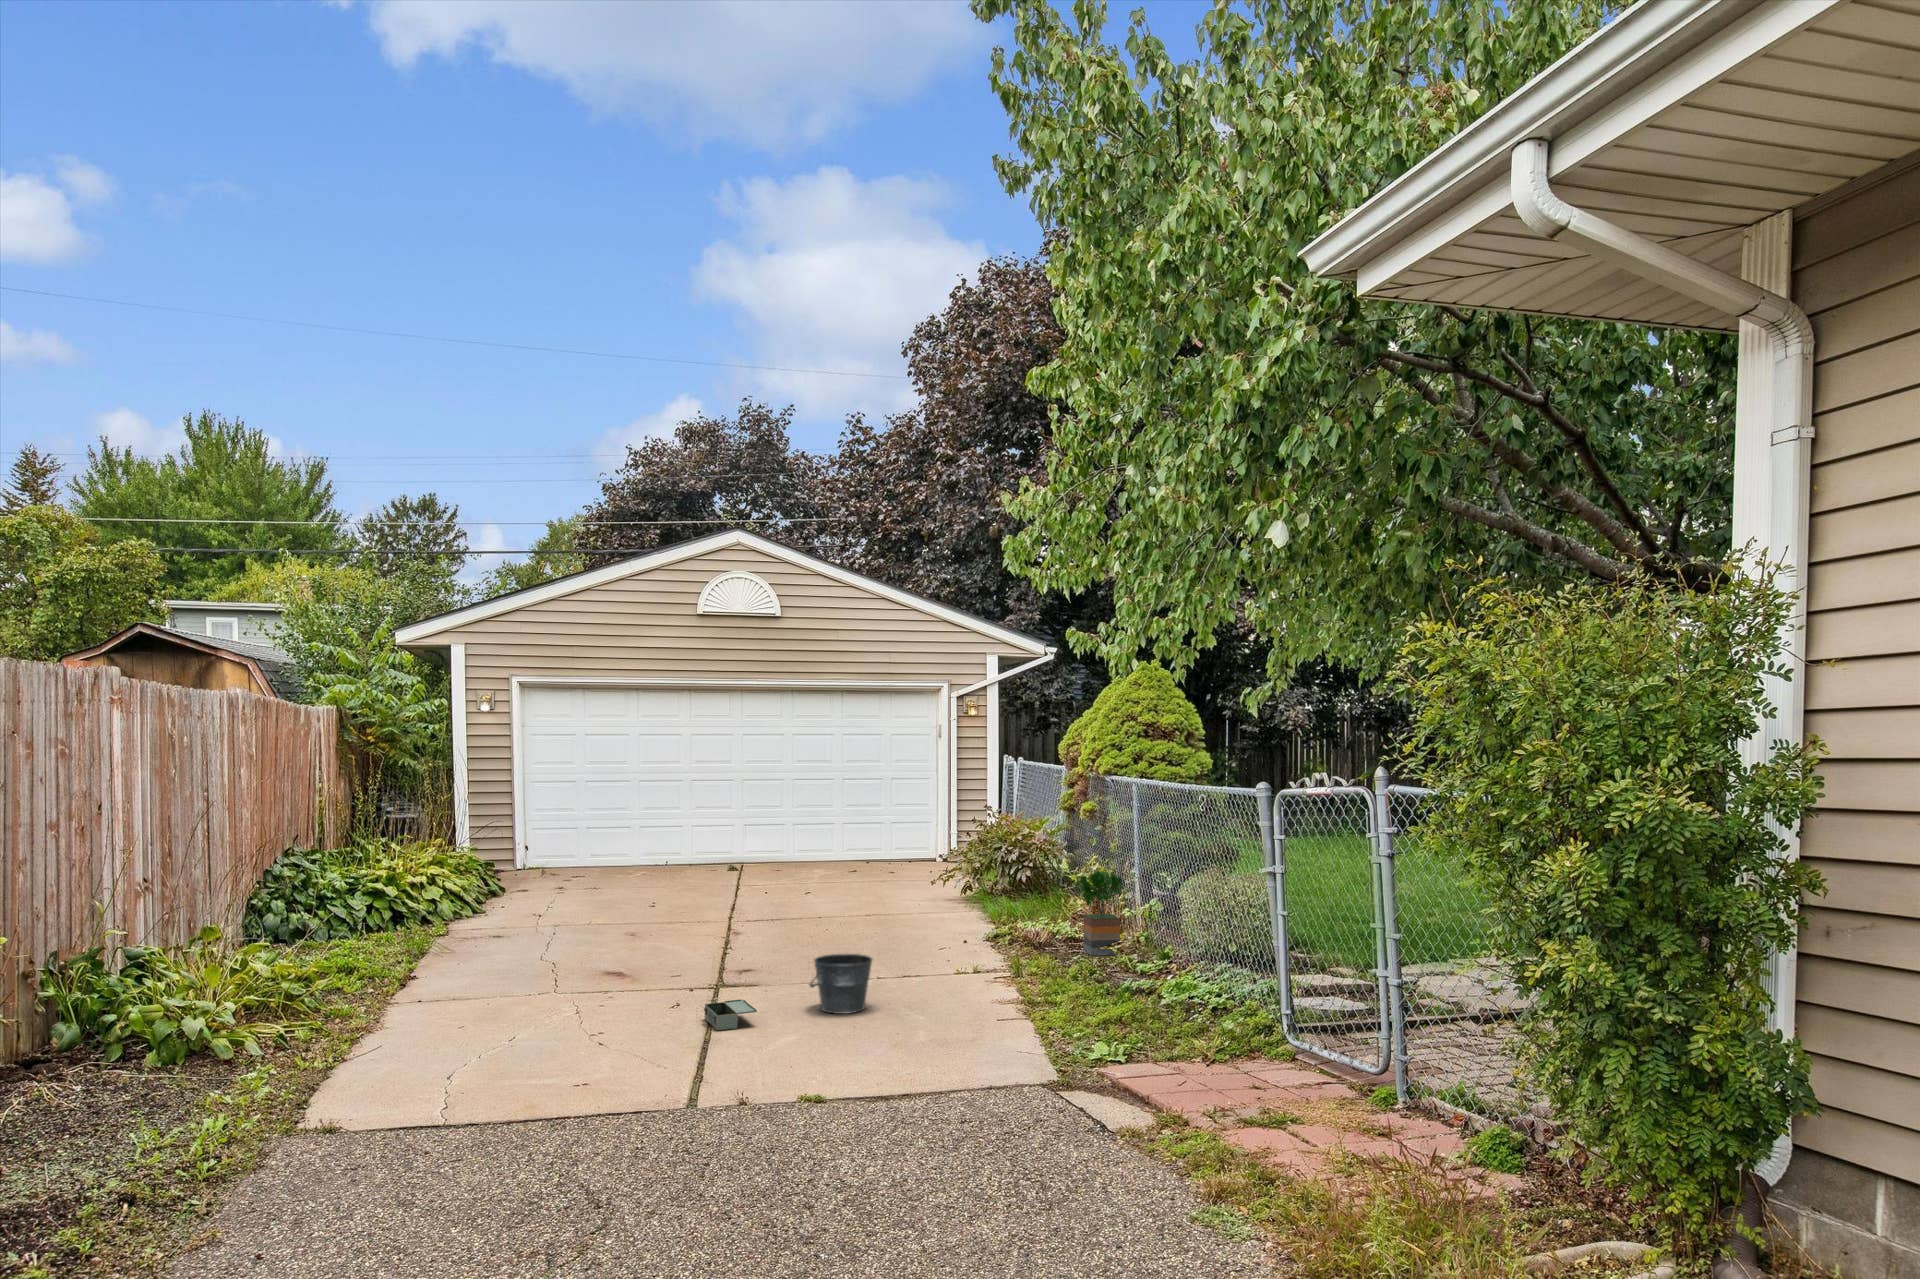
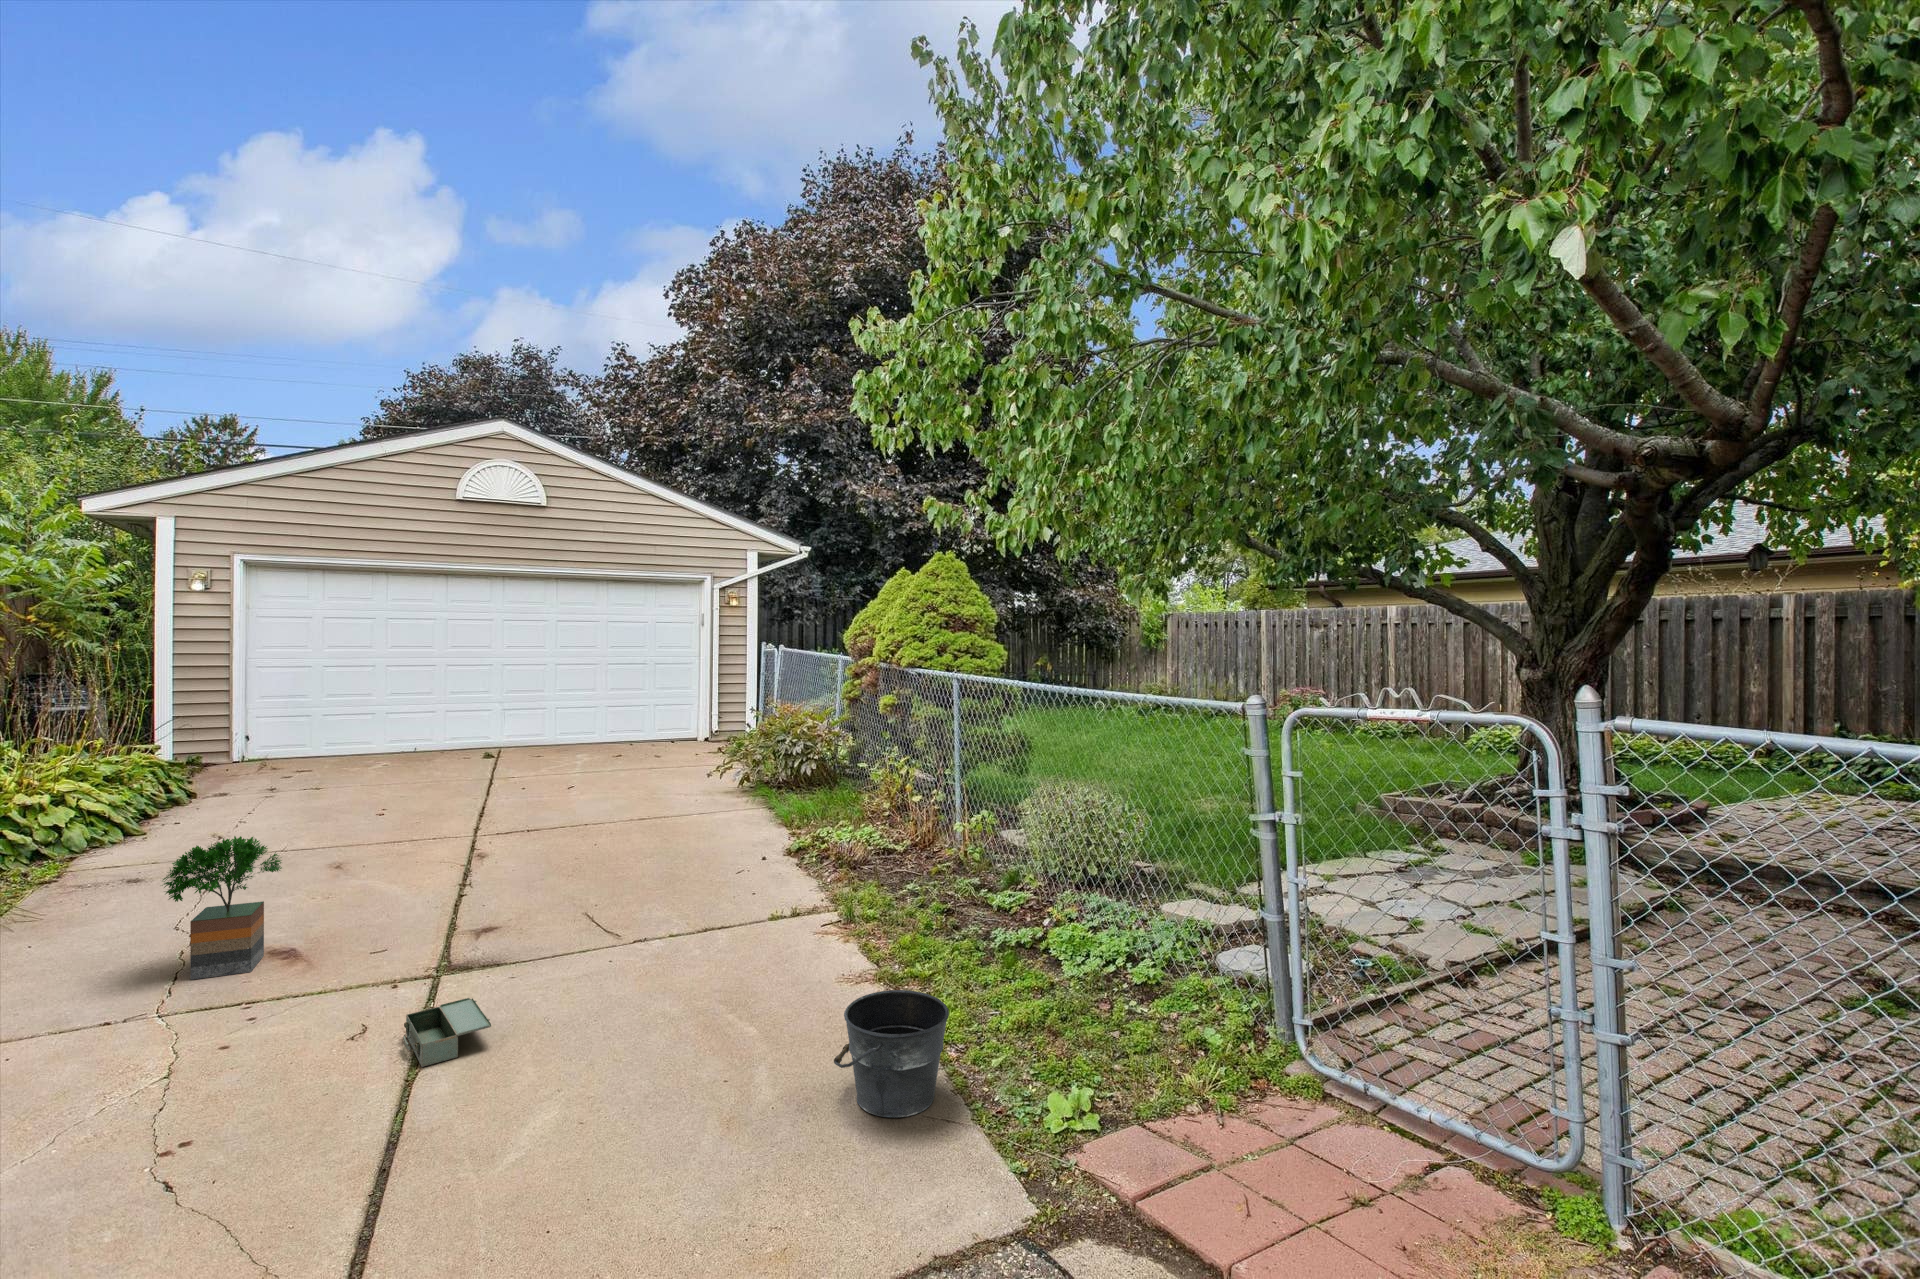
potted tree: present [1074,871,1131,956] -> present [162,836,282,980]
bucket: present [810,954,872,1014] -> present [834,990,949,1118]

